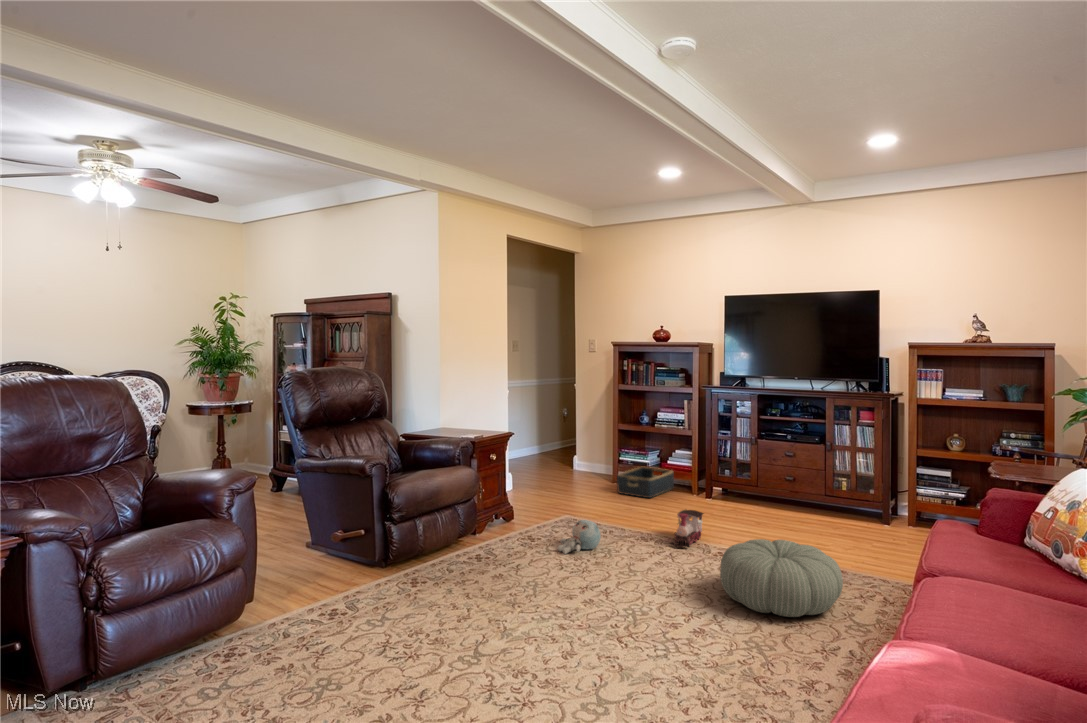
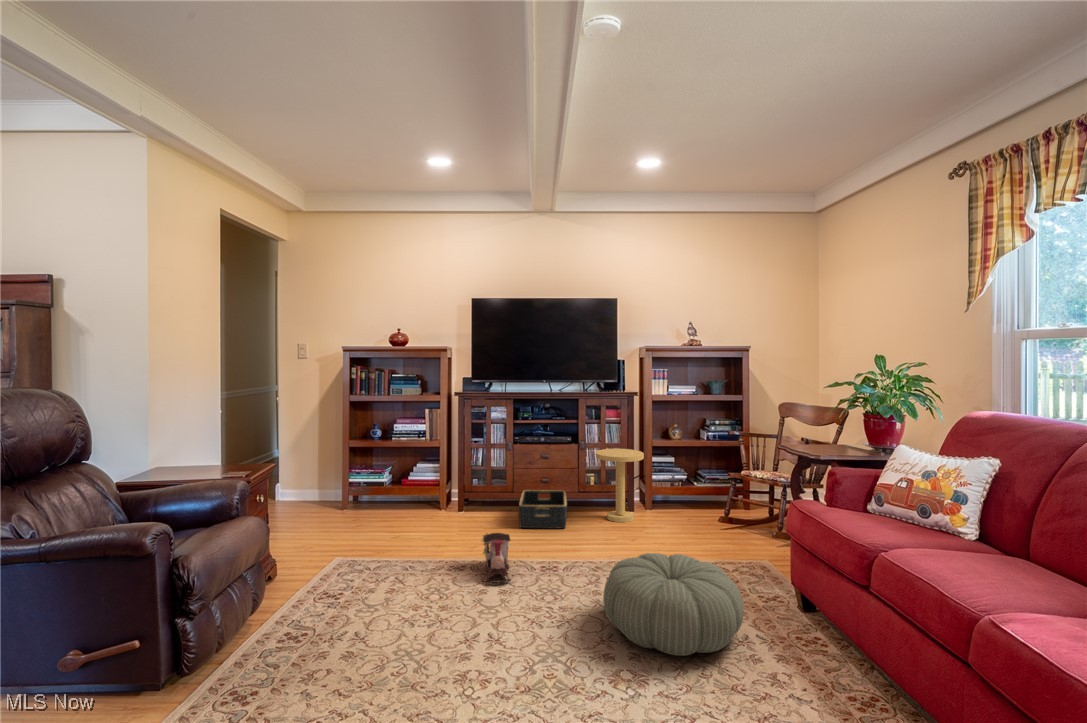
side table: none [833,453,890,532] -> present [596,449,644,522]
basket: present [617,467,674,498] -> present [519,490,567,528]
plush toy: present [558,520,601,554] -> none [348,577,409,639]

